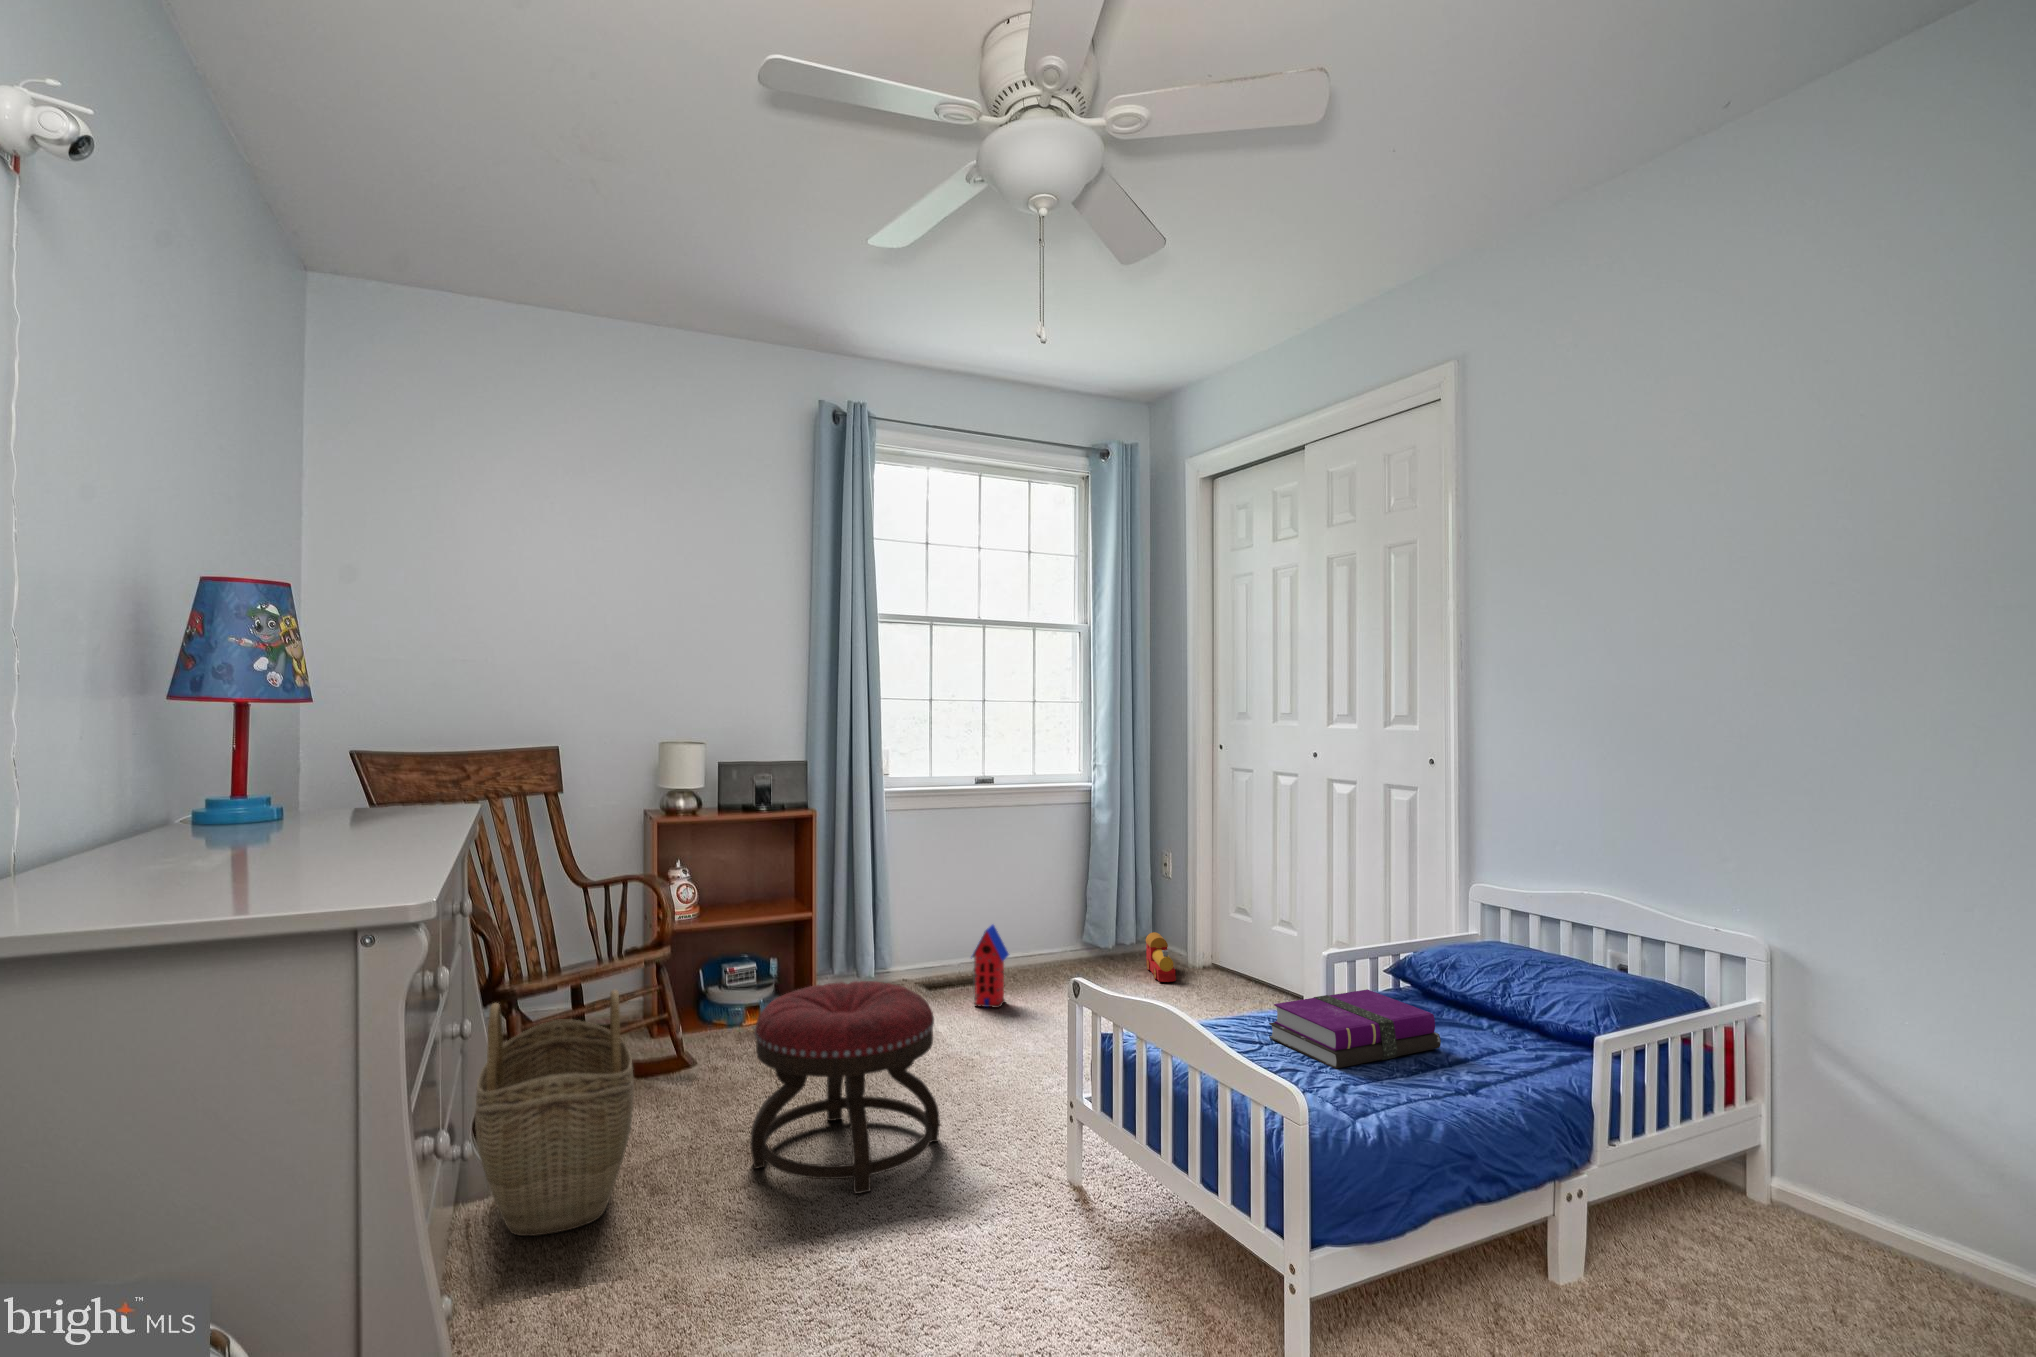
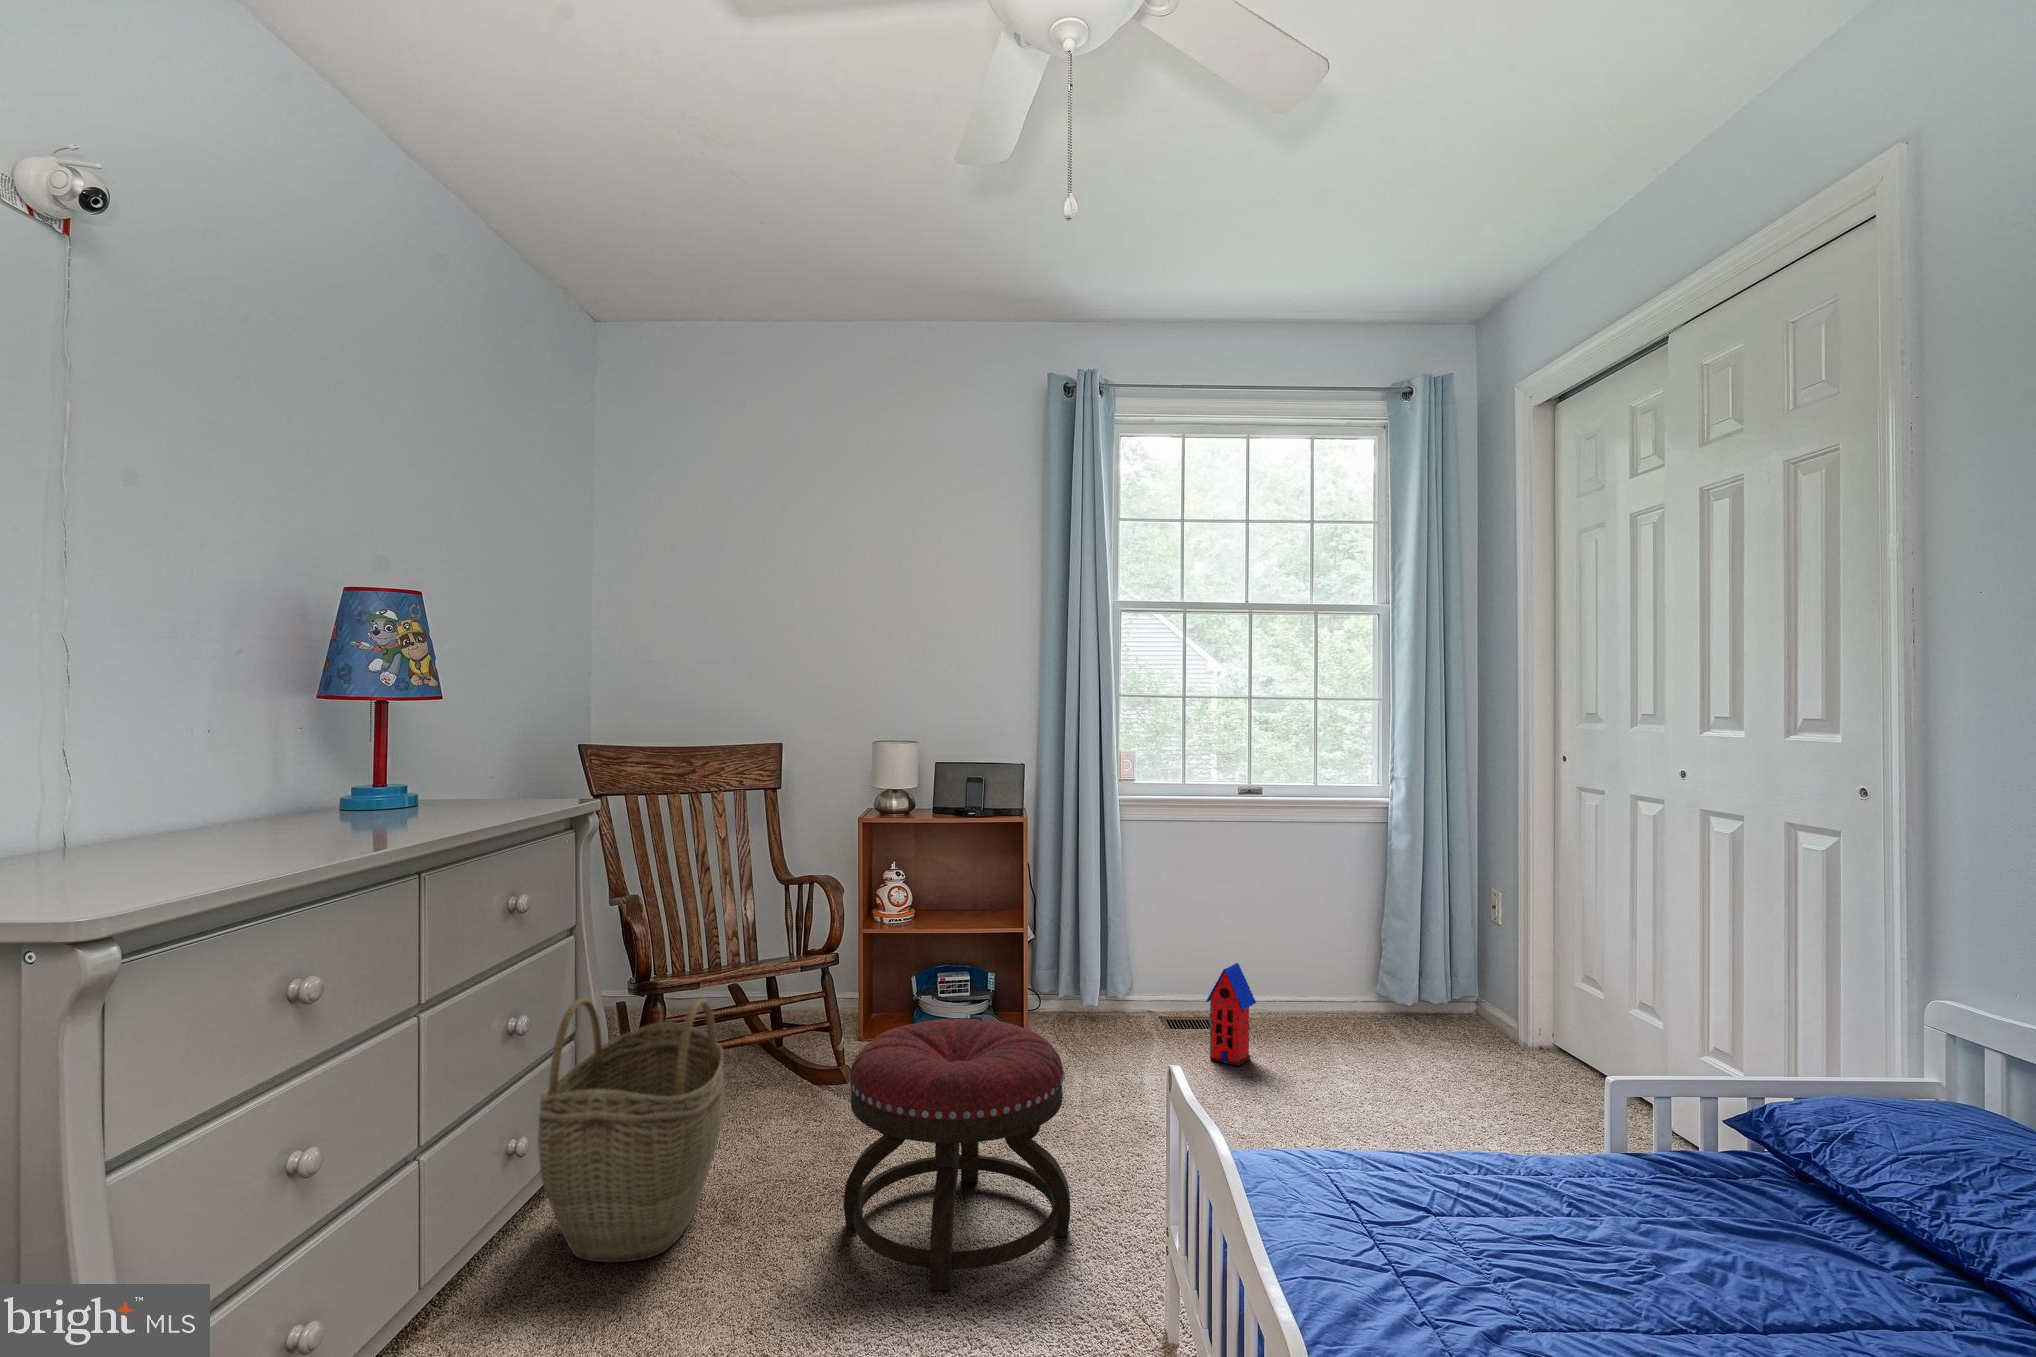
toy train: present [1146,932,1176,982] -> none [1455,995,1487,1063]
notebook: present [1269,989,1441,1069] -> none [1459,1157,1767,1296]

